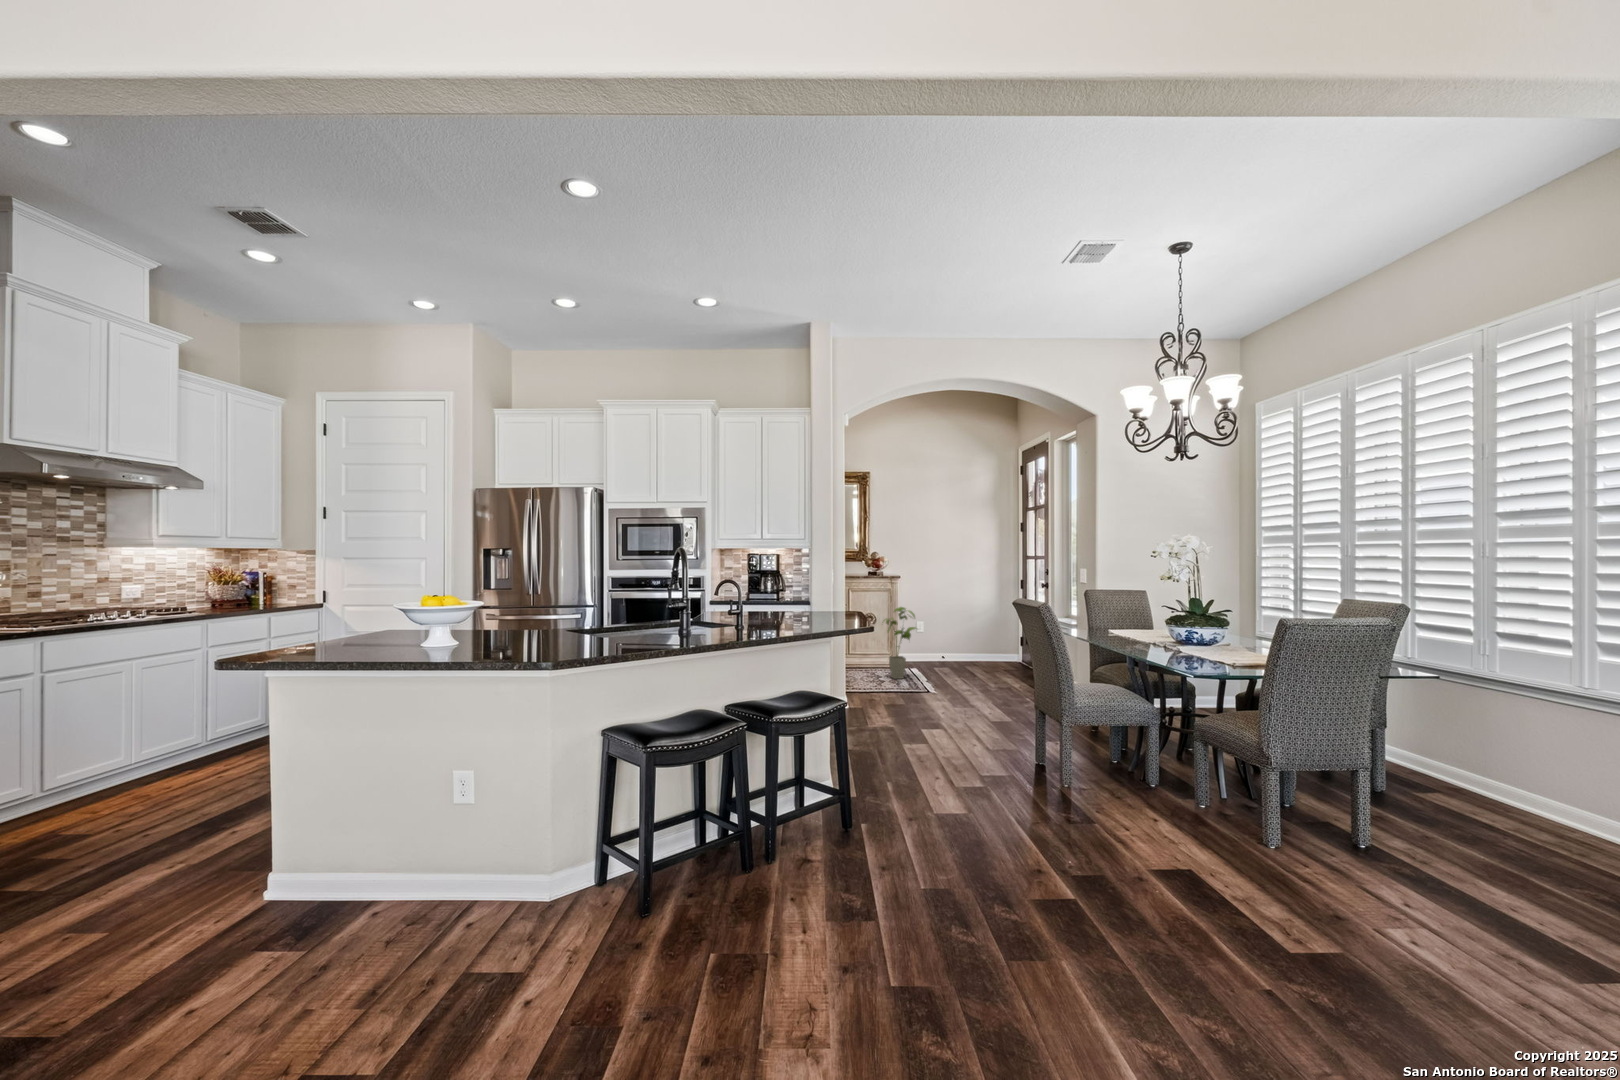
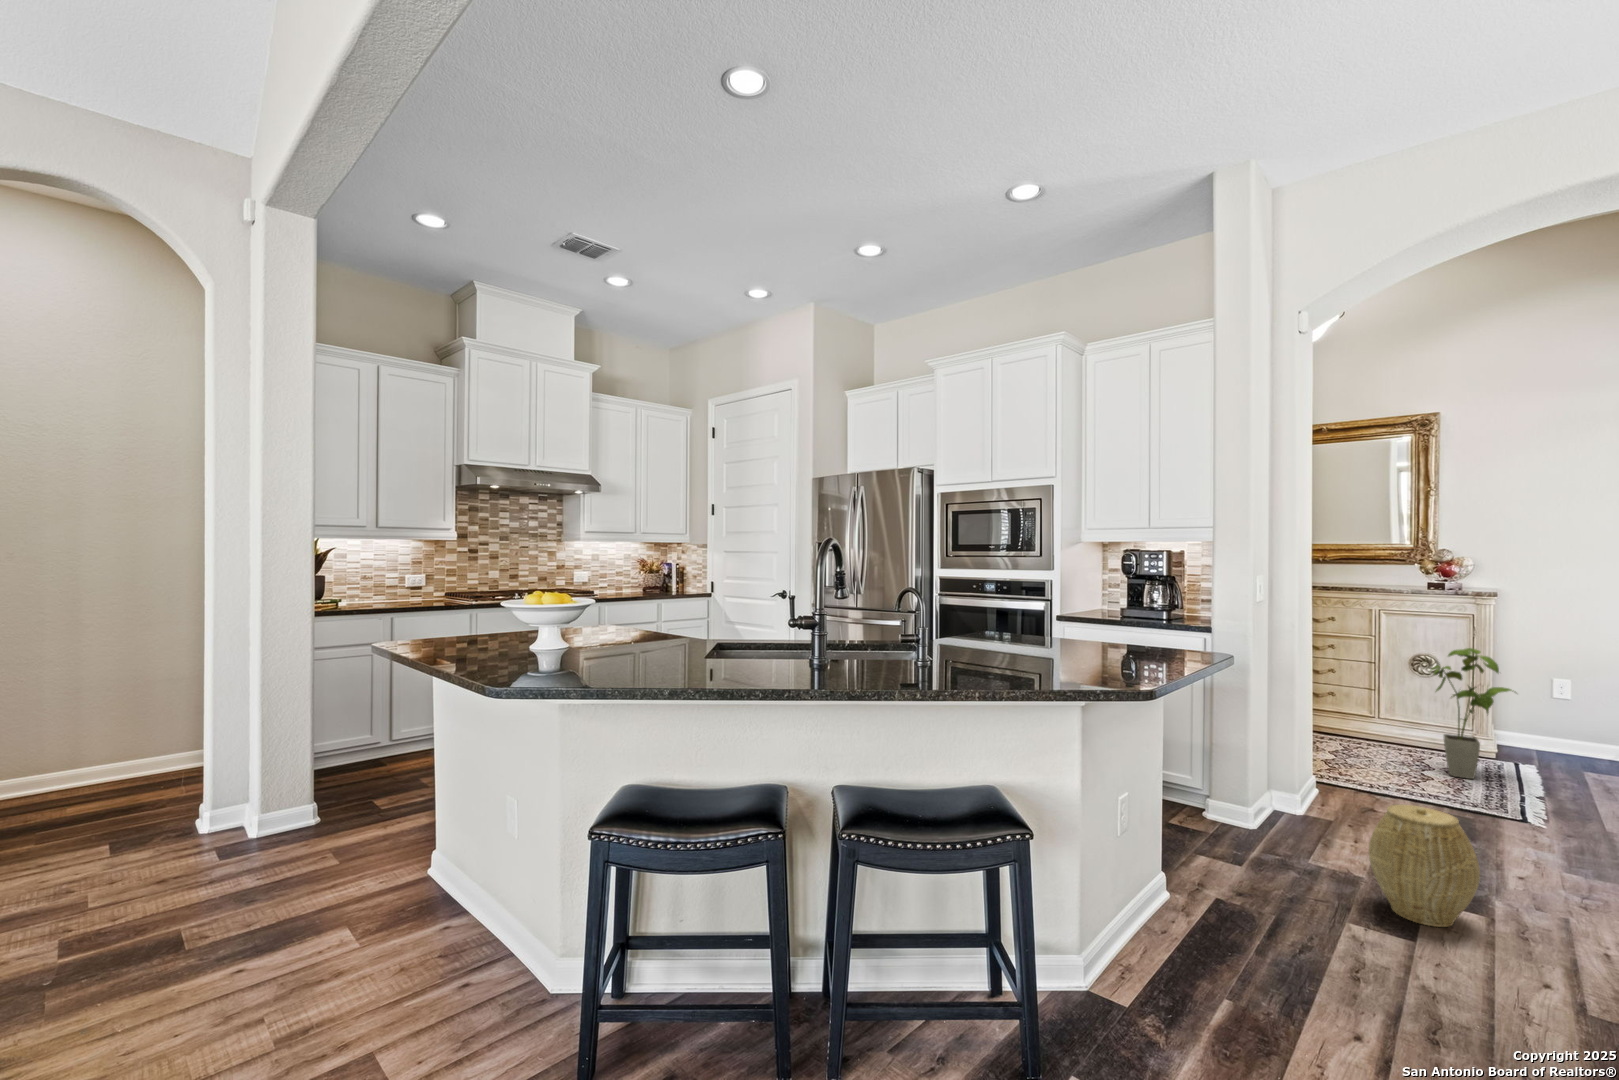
woven basket: none [912,685,957,744] -> present [1369,804,1480,927]

